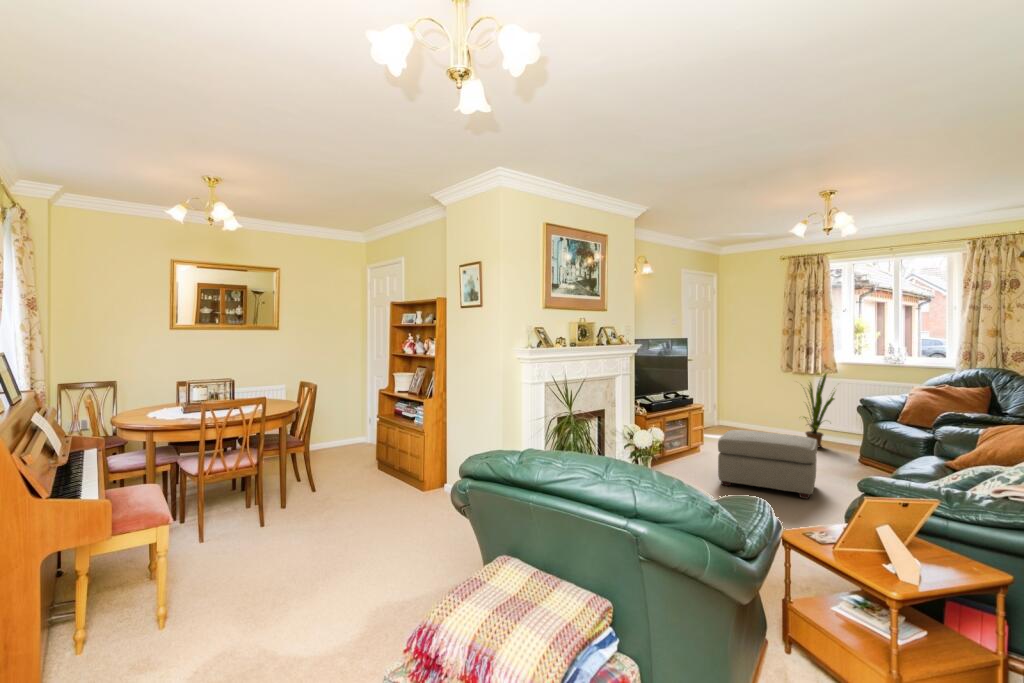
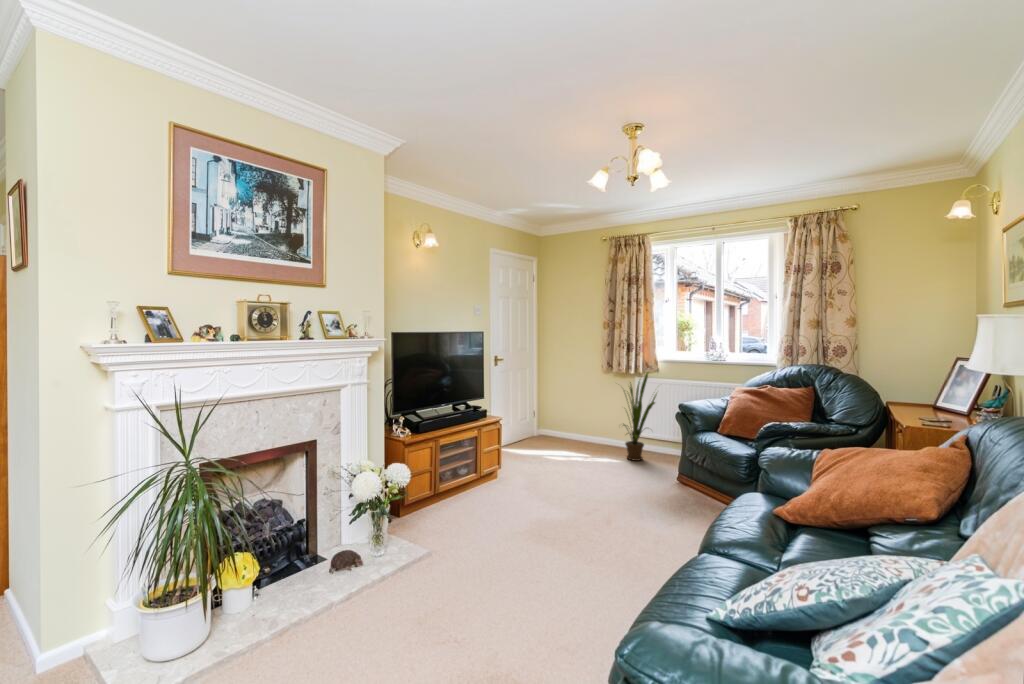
ottoman: present [718,430,818,499] -> none [493,454,623,556]

